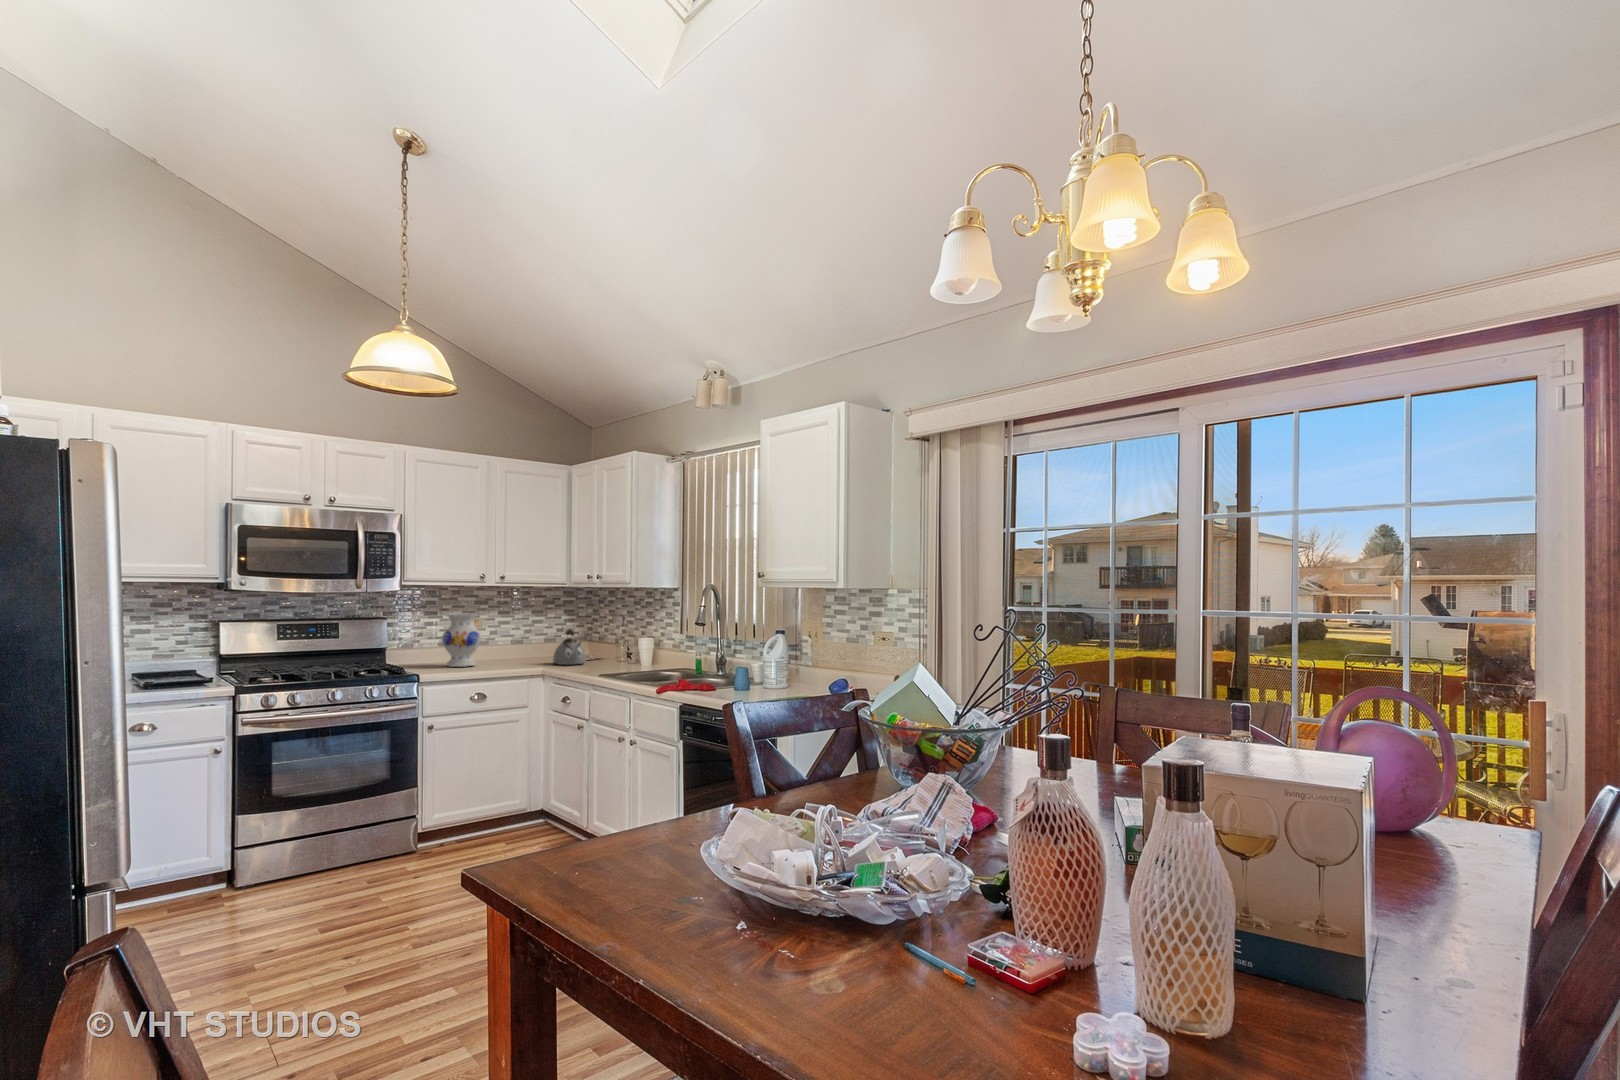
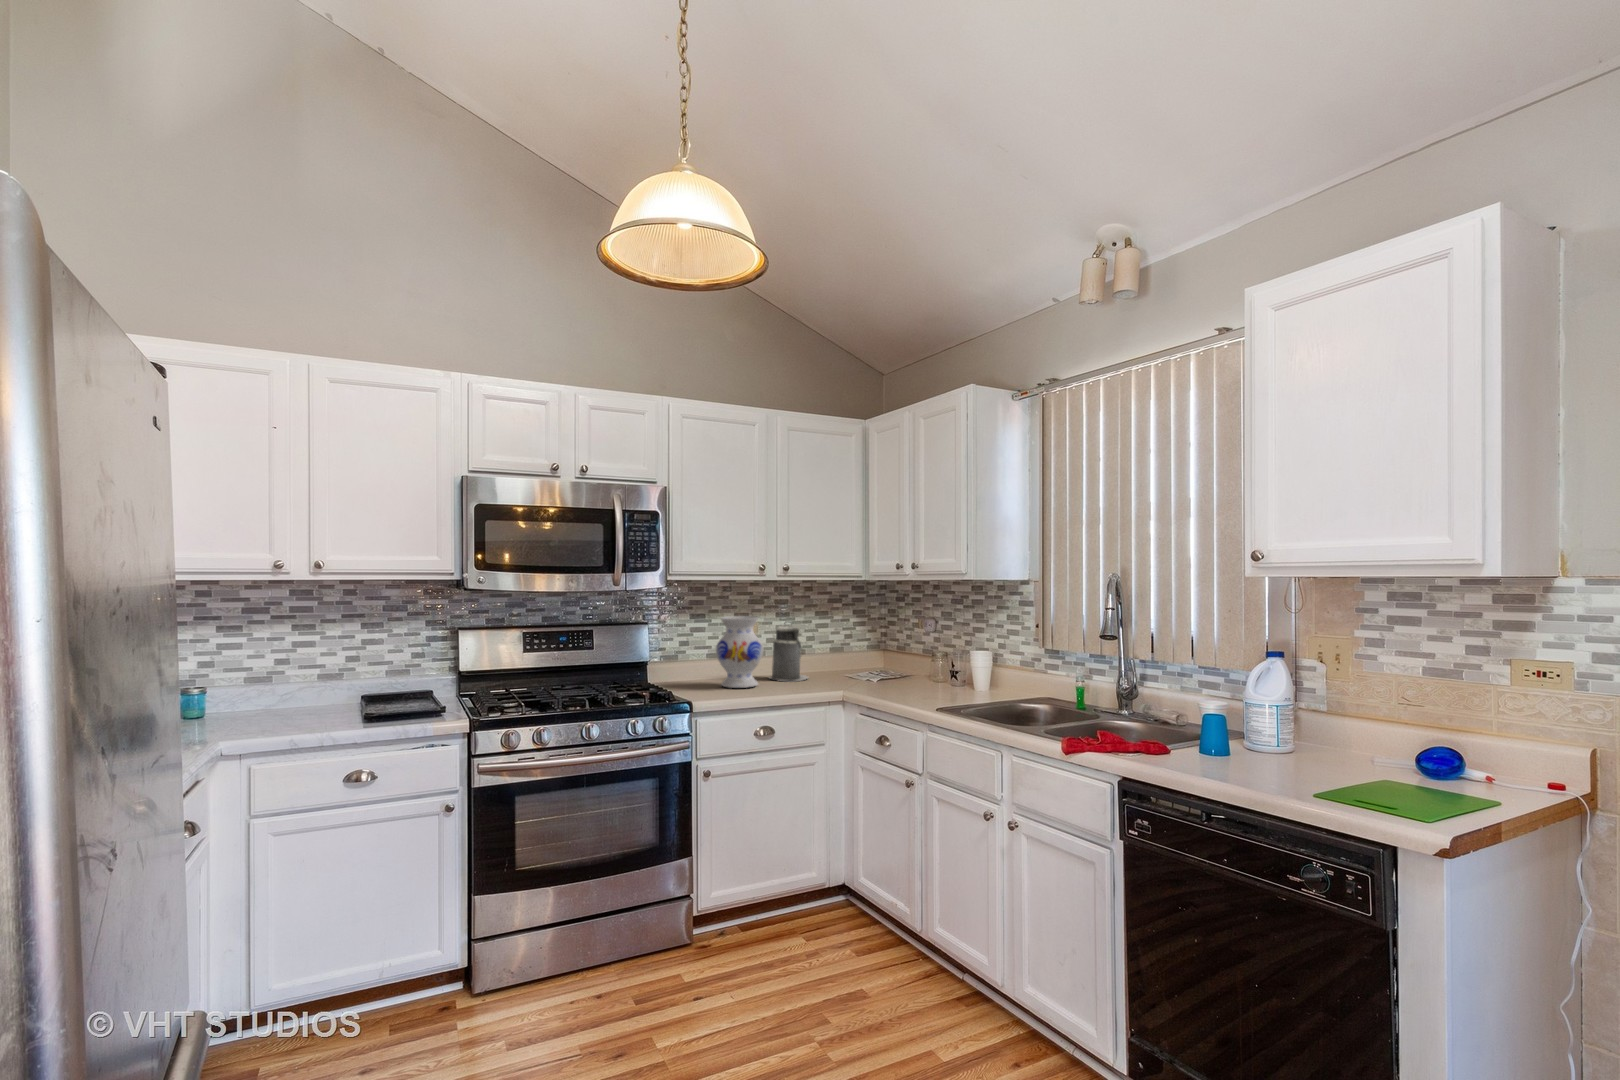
canister: none [487,617,521,663] -> present [769,625,808,681]
kettle: present [553,629,586,665] -> none [853,638,896,687]

